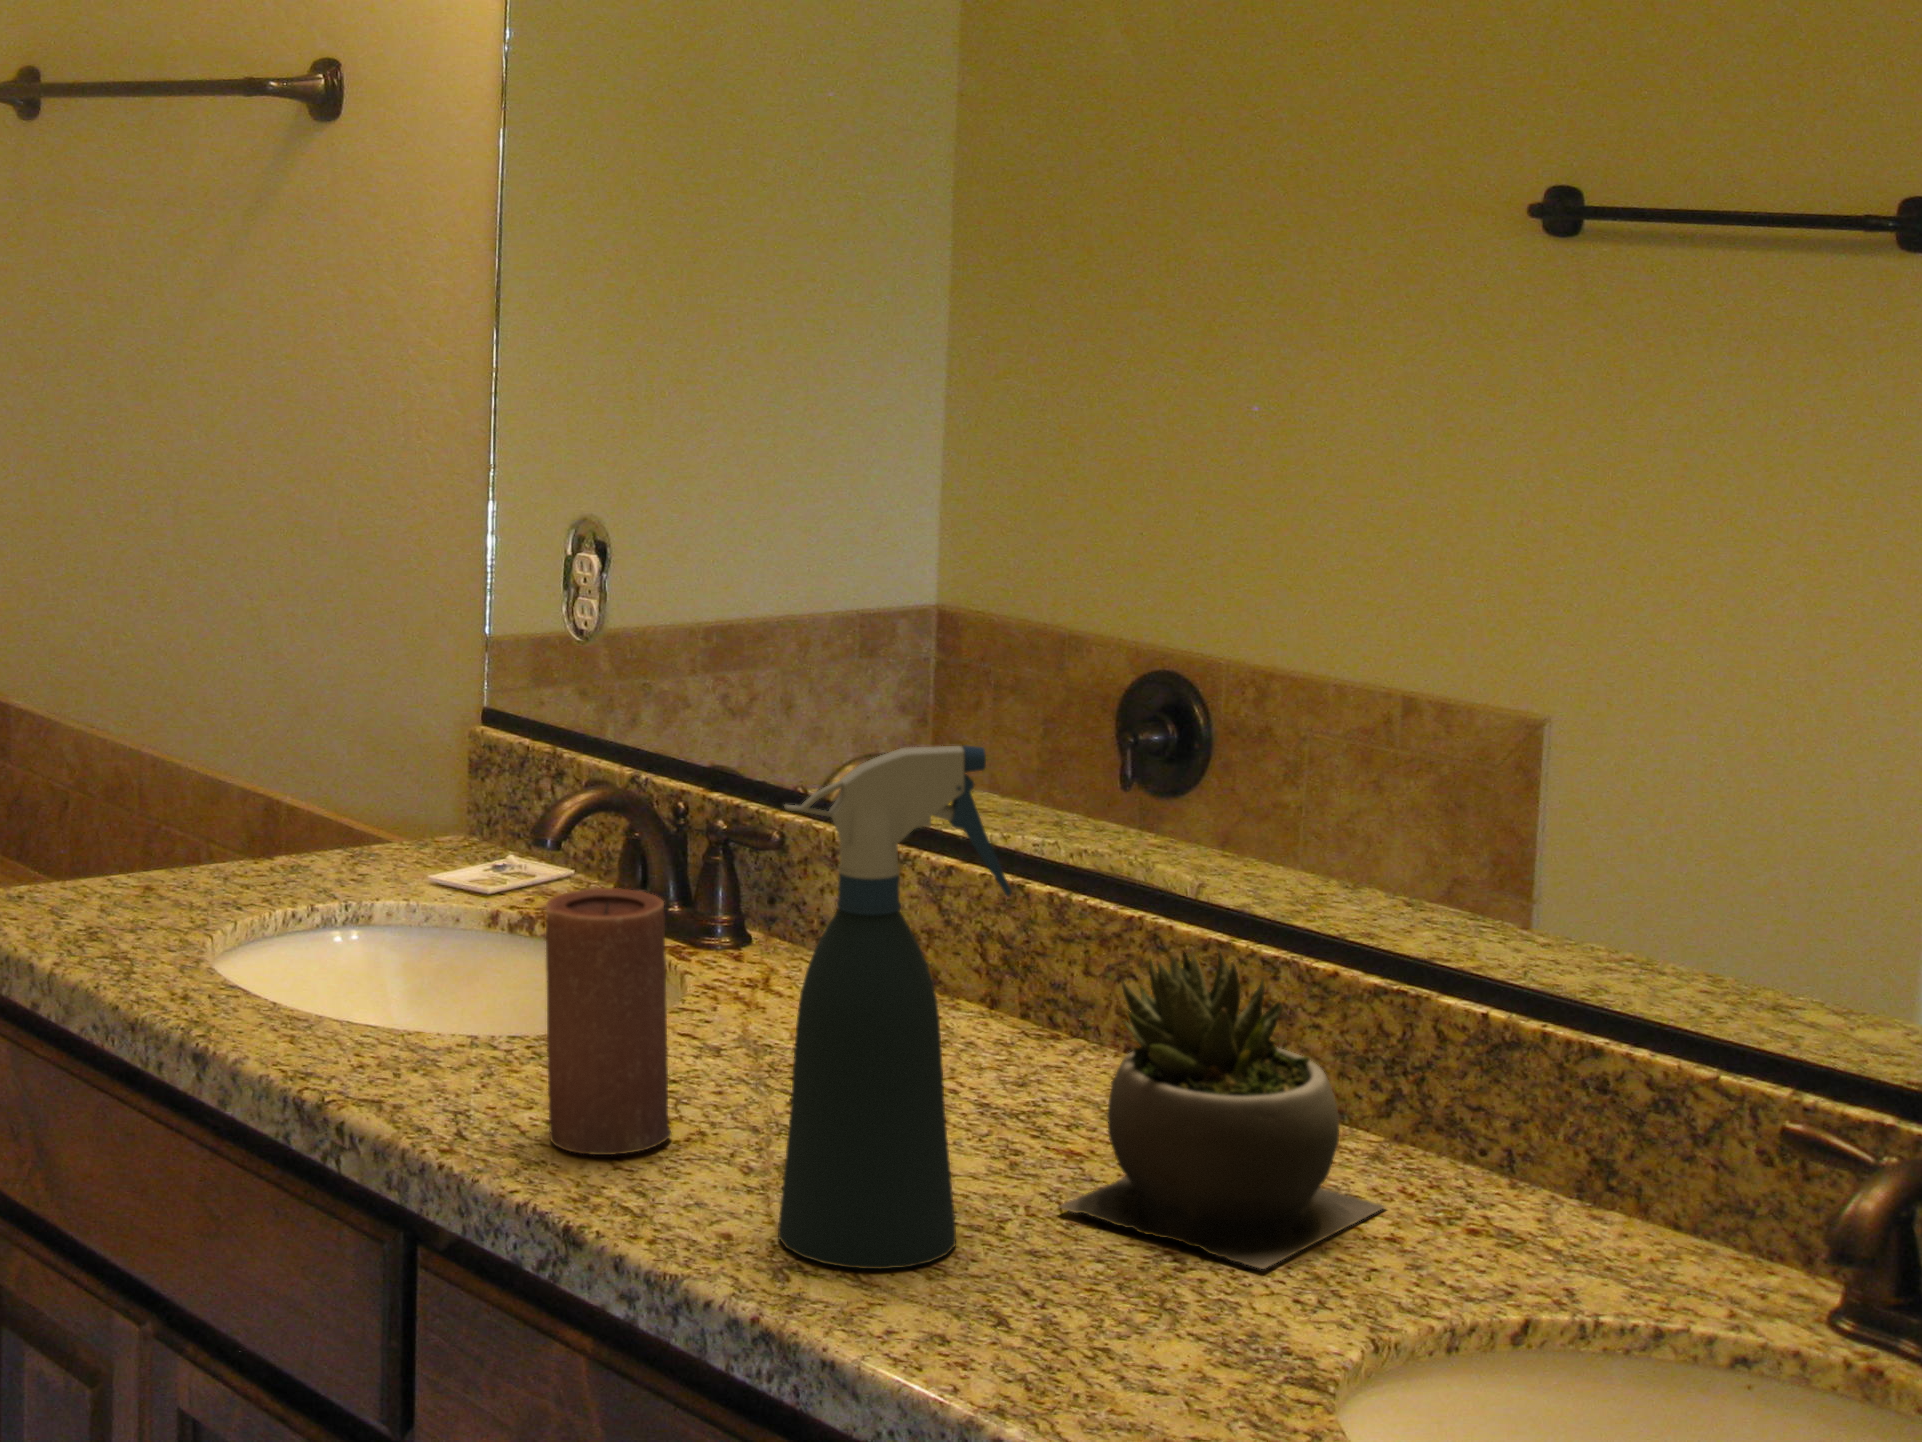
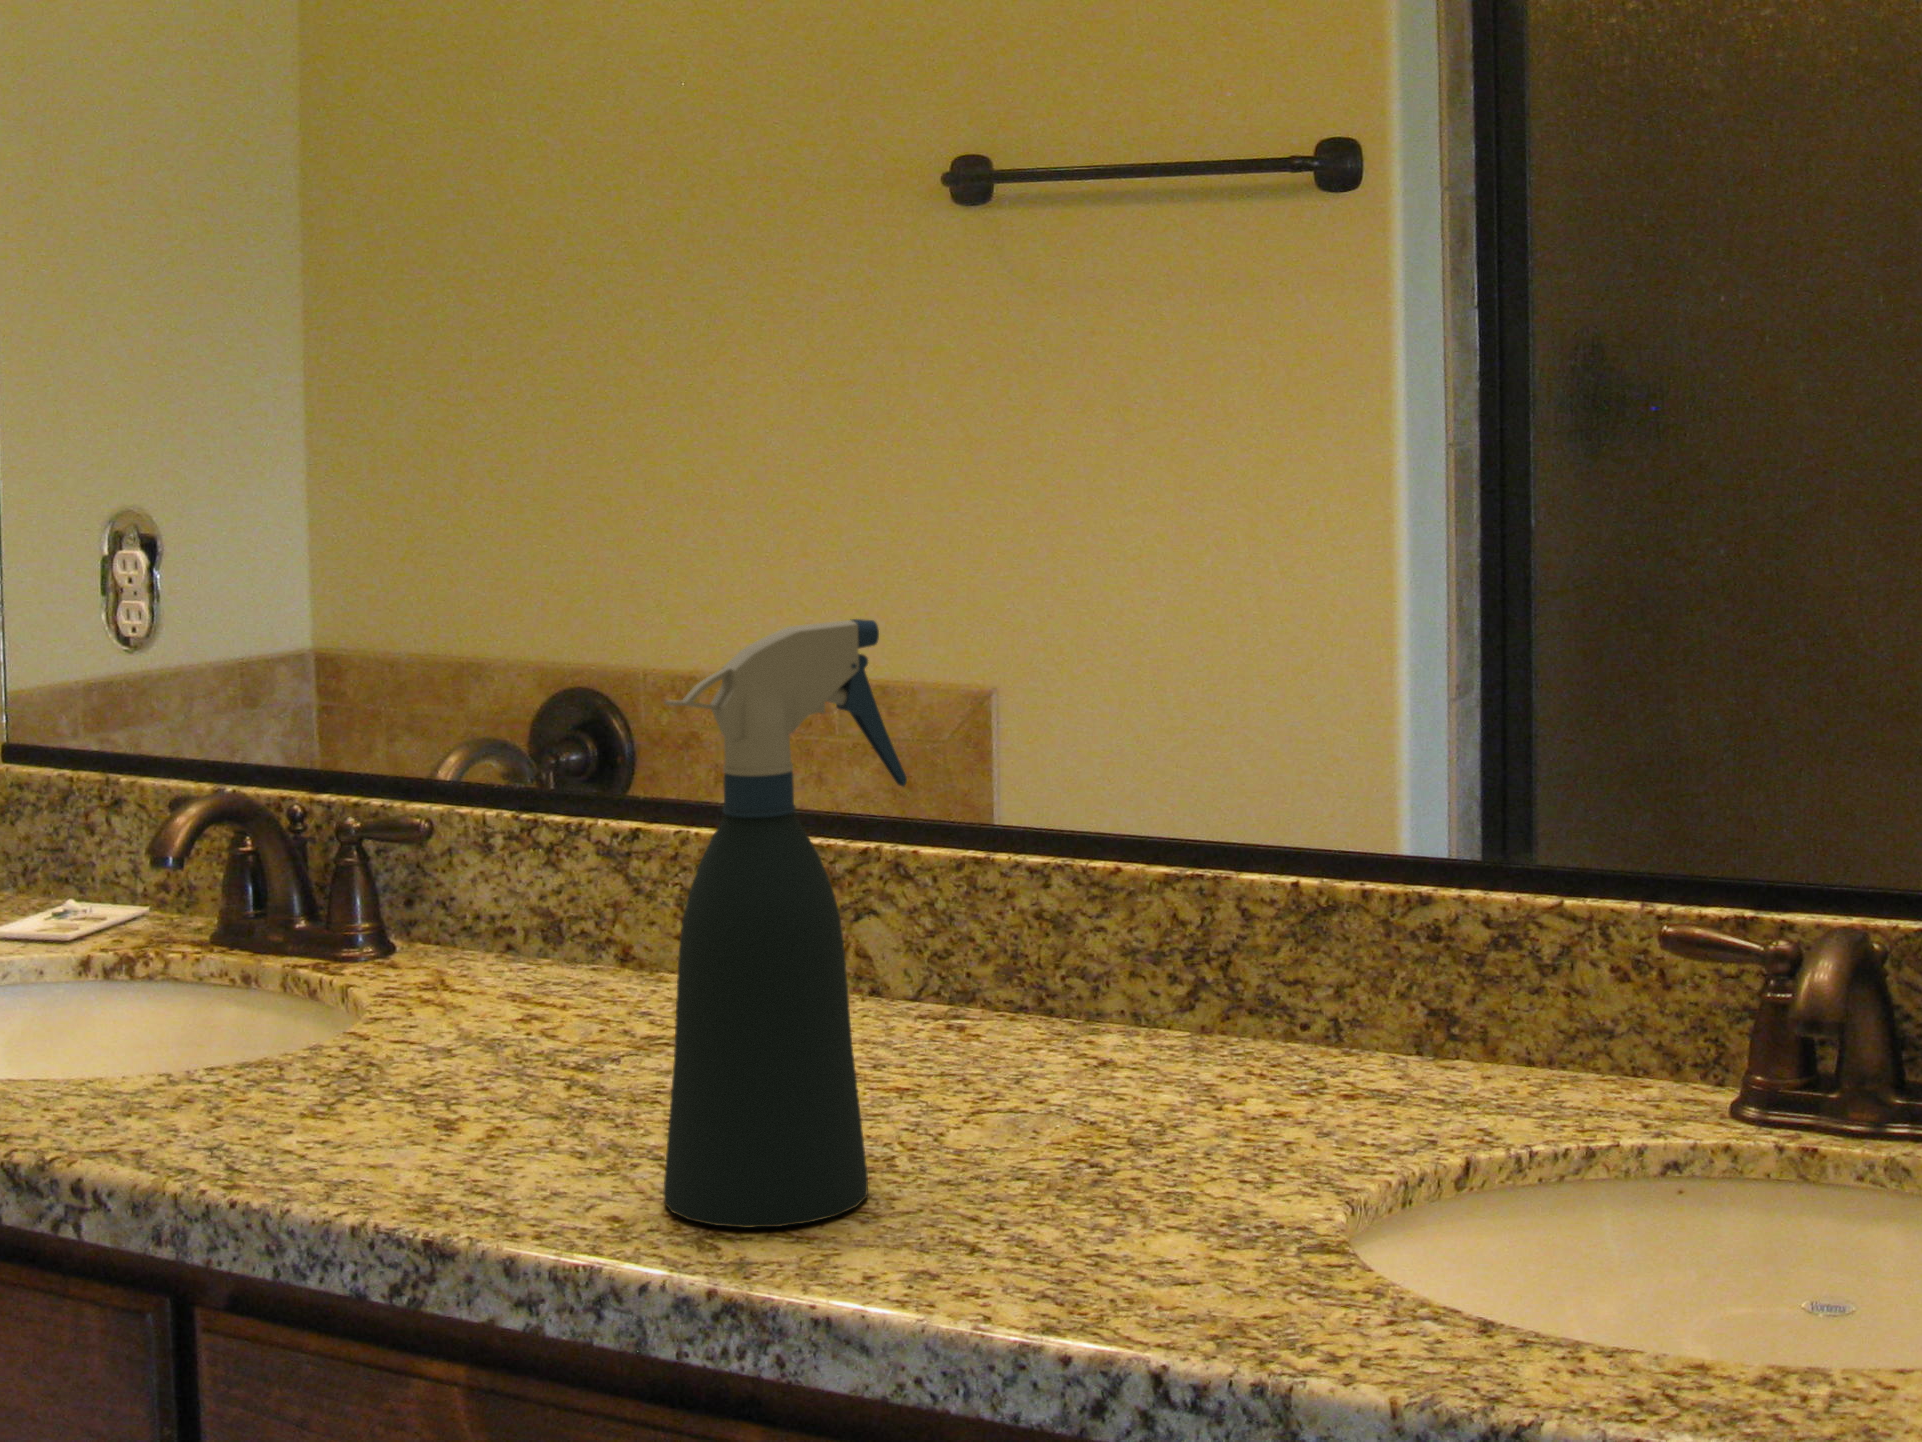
candle: present [545,888,671,1155] -> none [311,852,466,1168]
succulent plant: present [1060,950,1385,1269] -> none [943,829,1254,1156]

